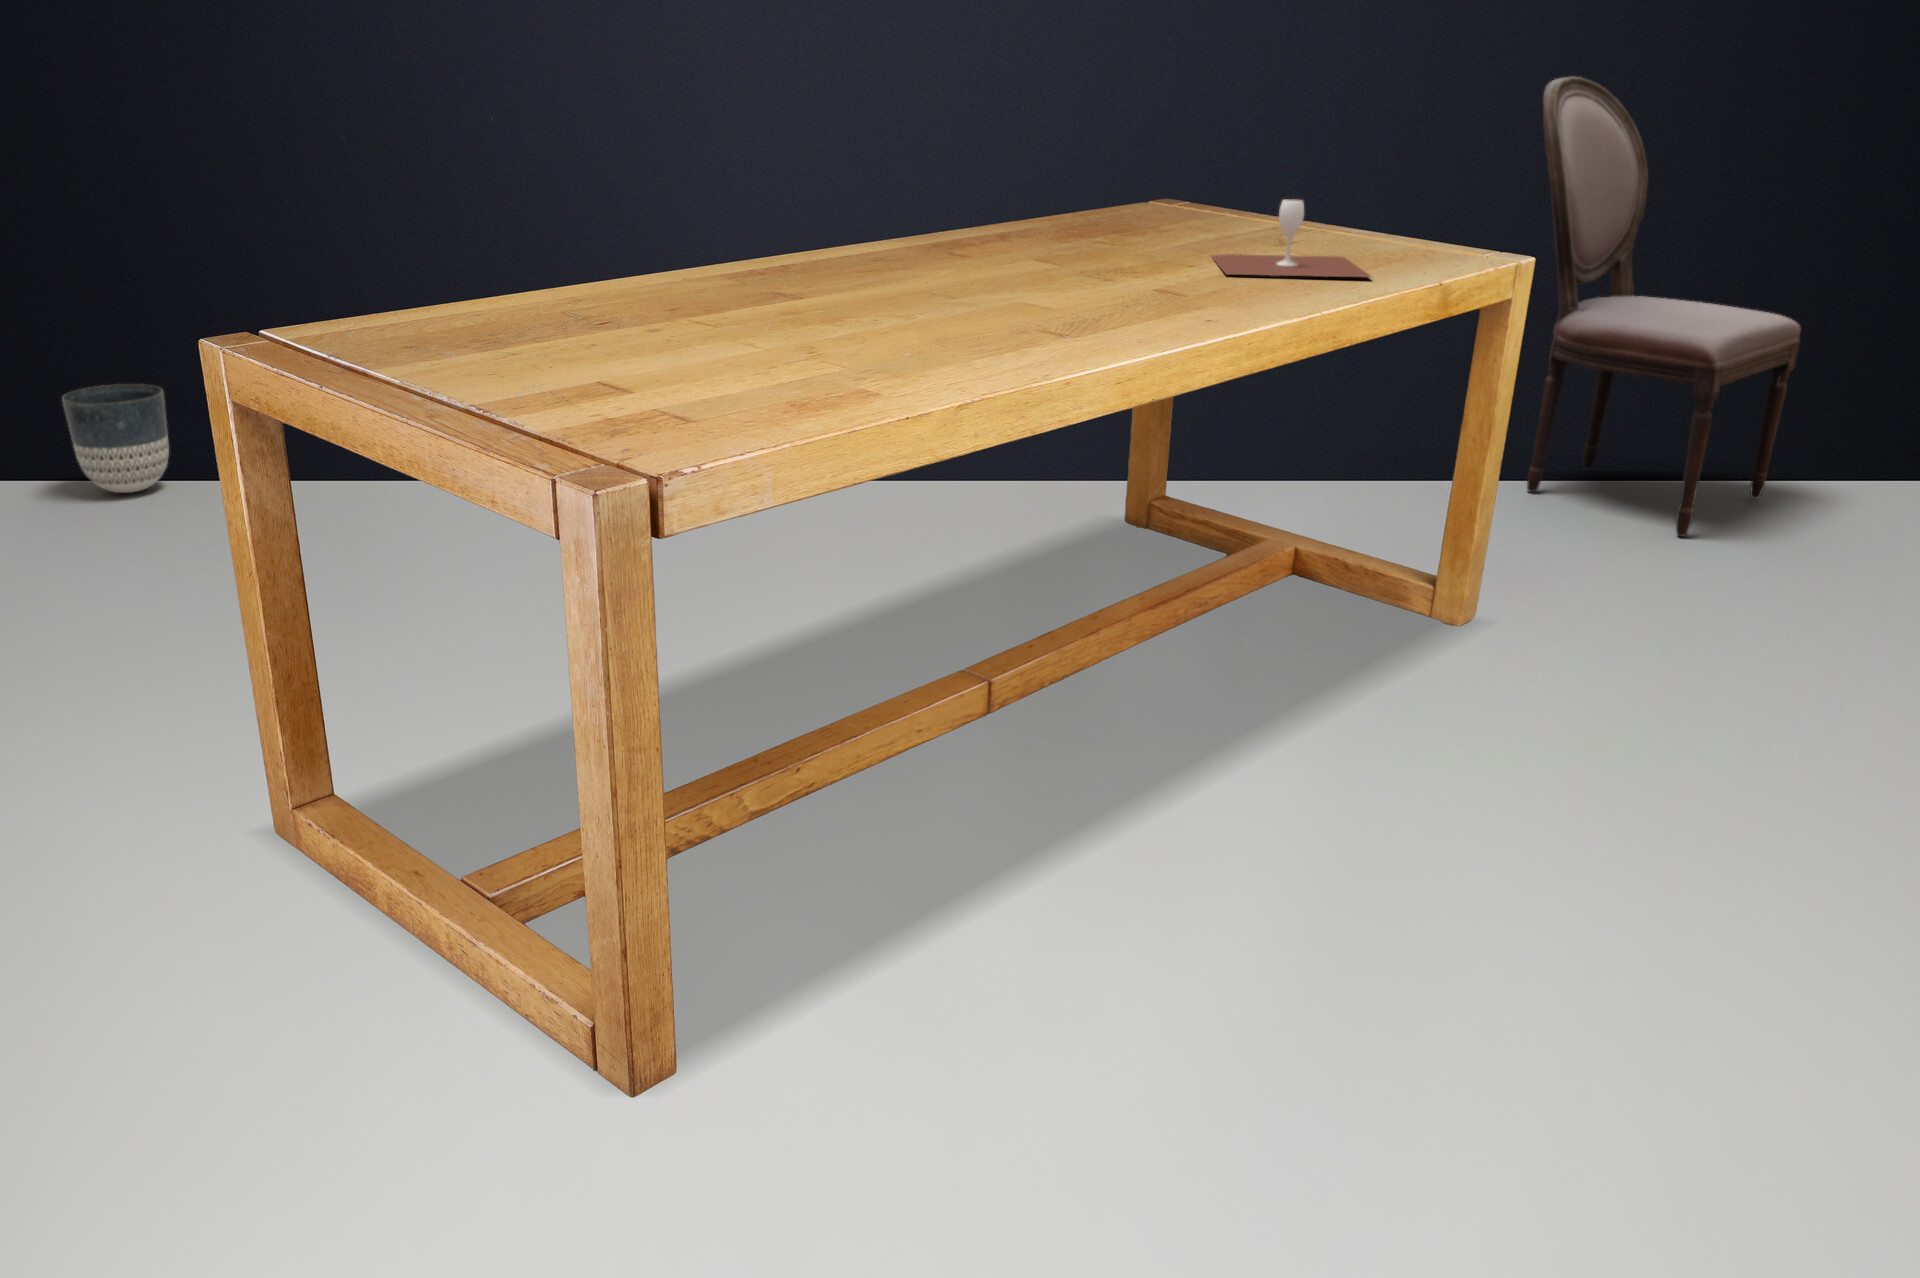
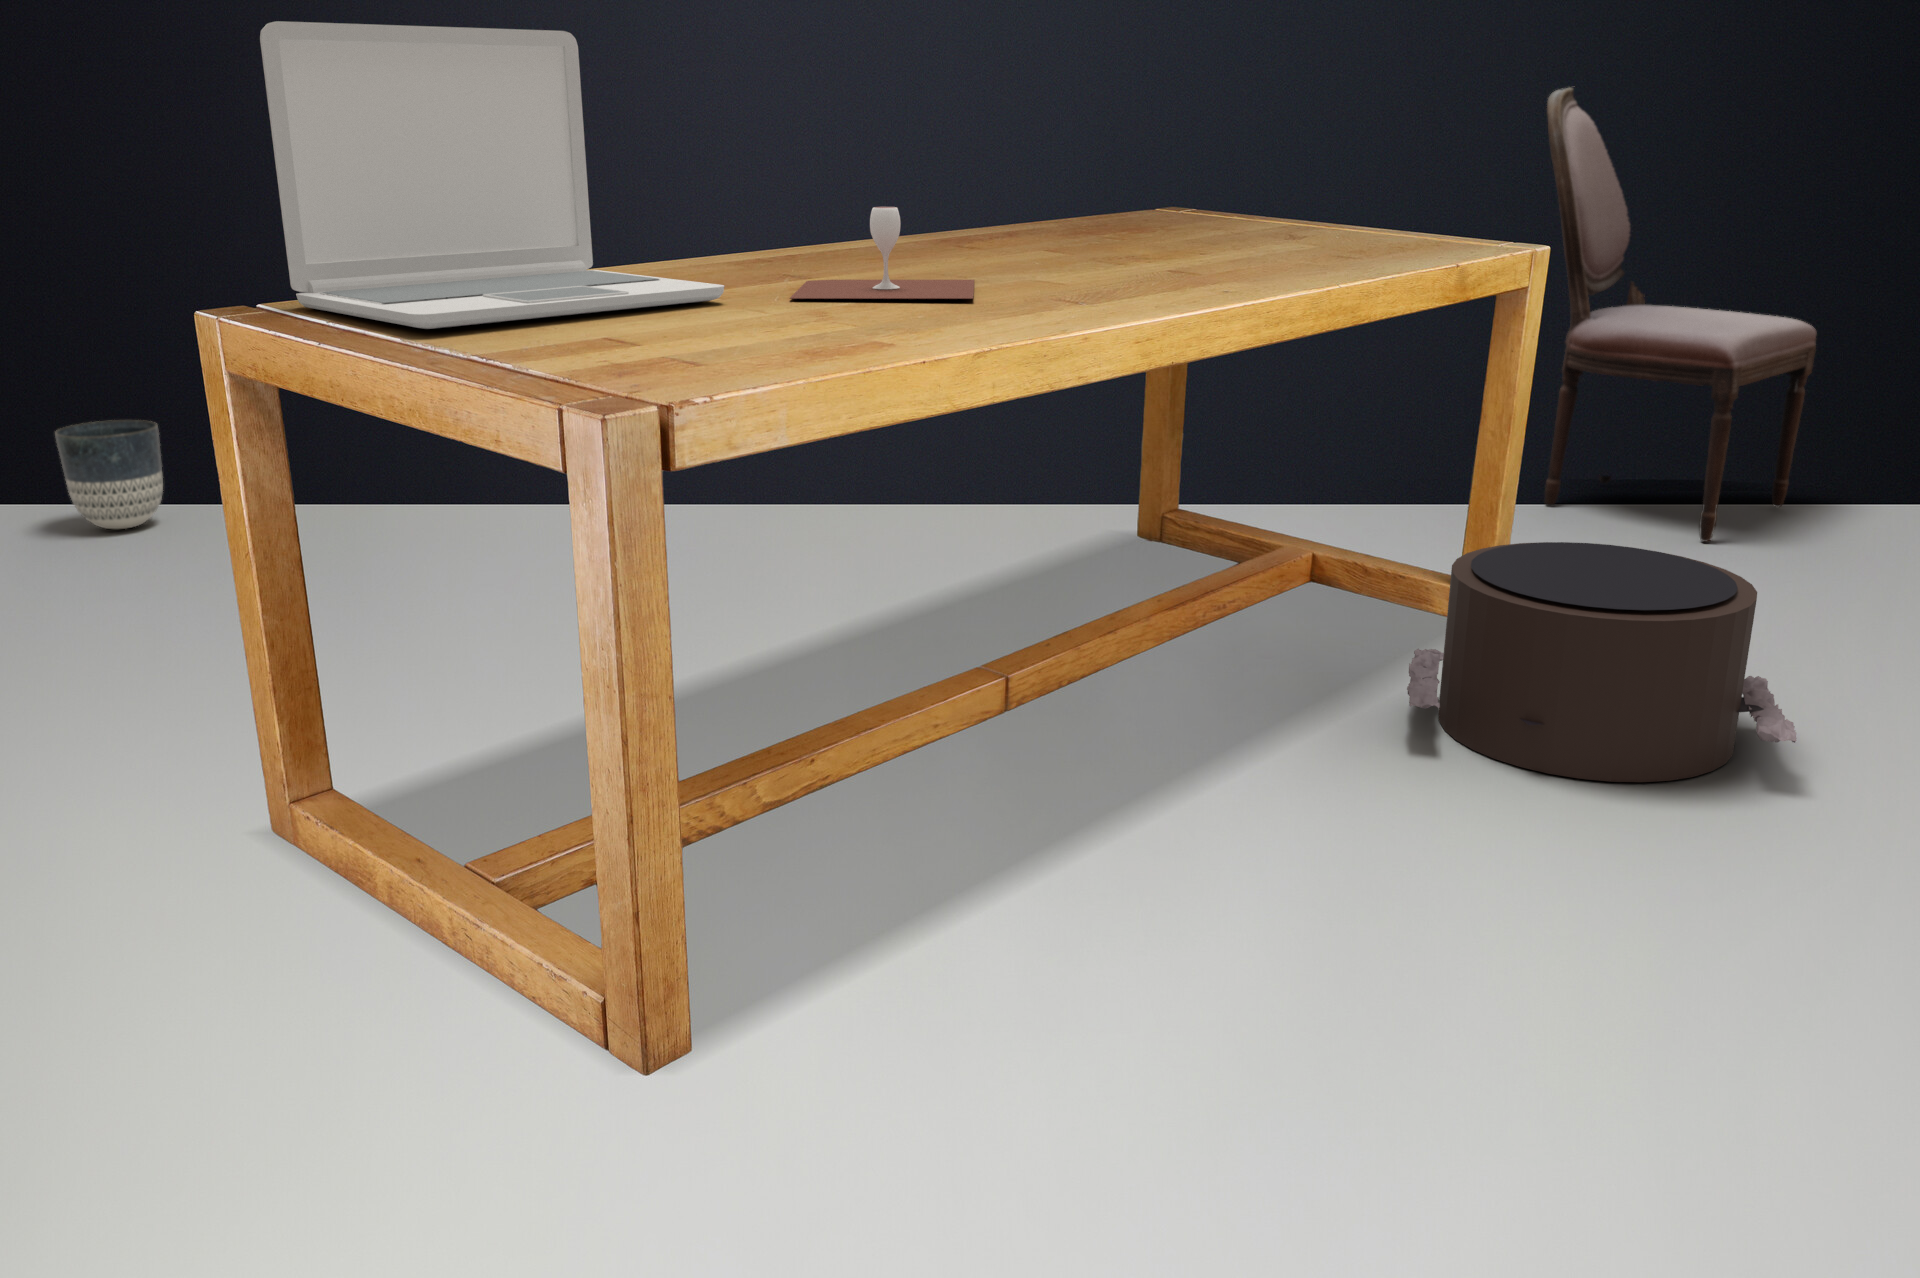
laptop: none [262,56,717,373] -> present [260,21,724,329]
wine glass: present [1211,199,1371,277] -> present [790,207,974,299]
pouf: none [1378,557,1749,803] -> present [1407,542,1796,782]

